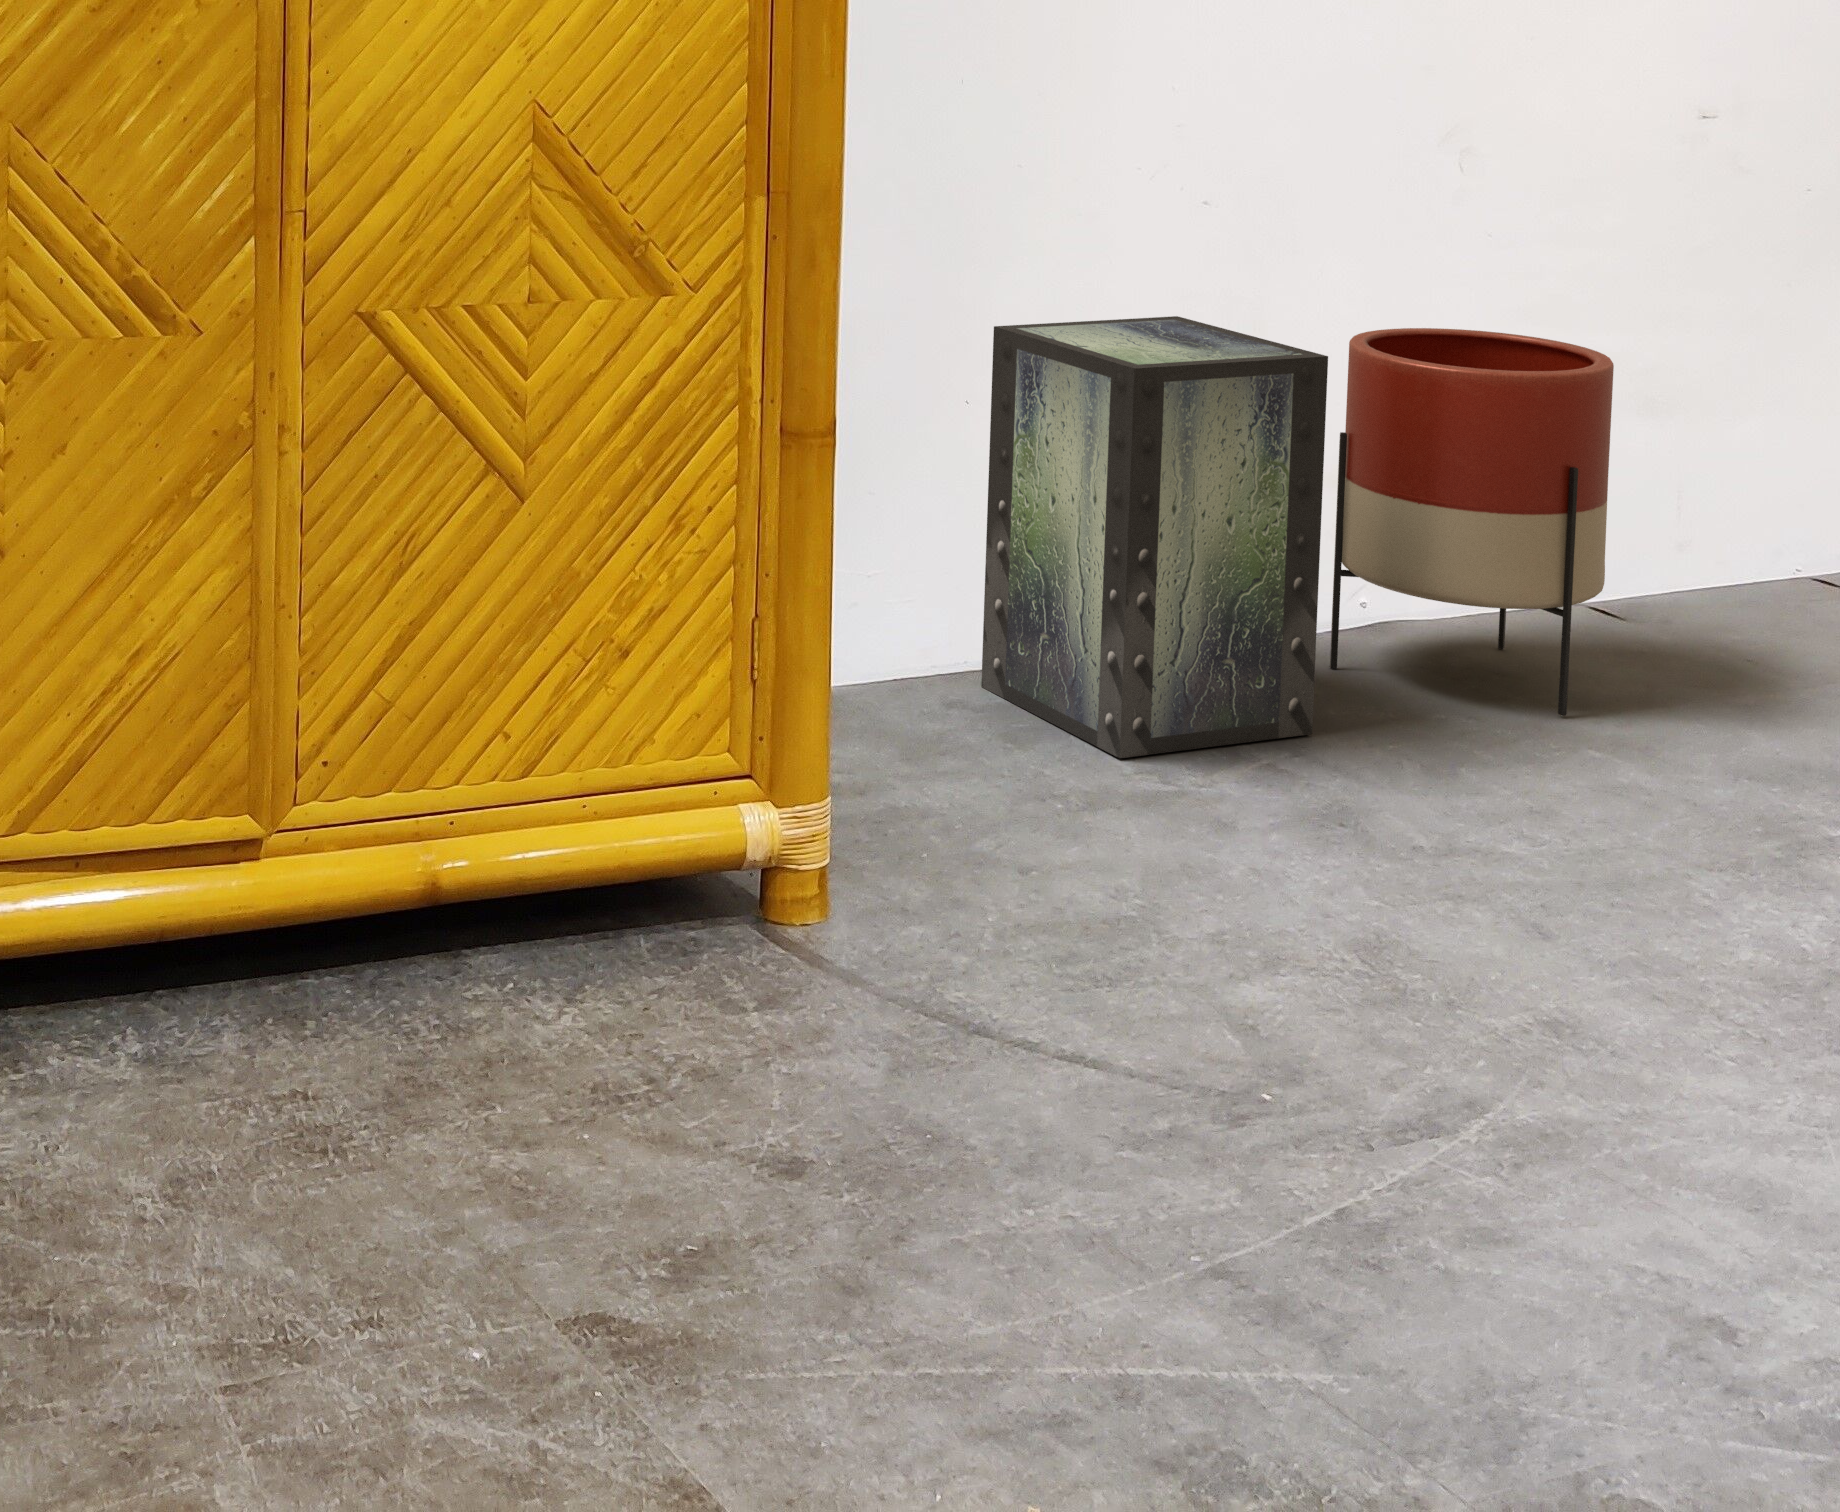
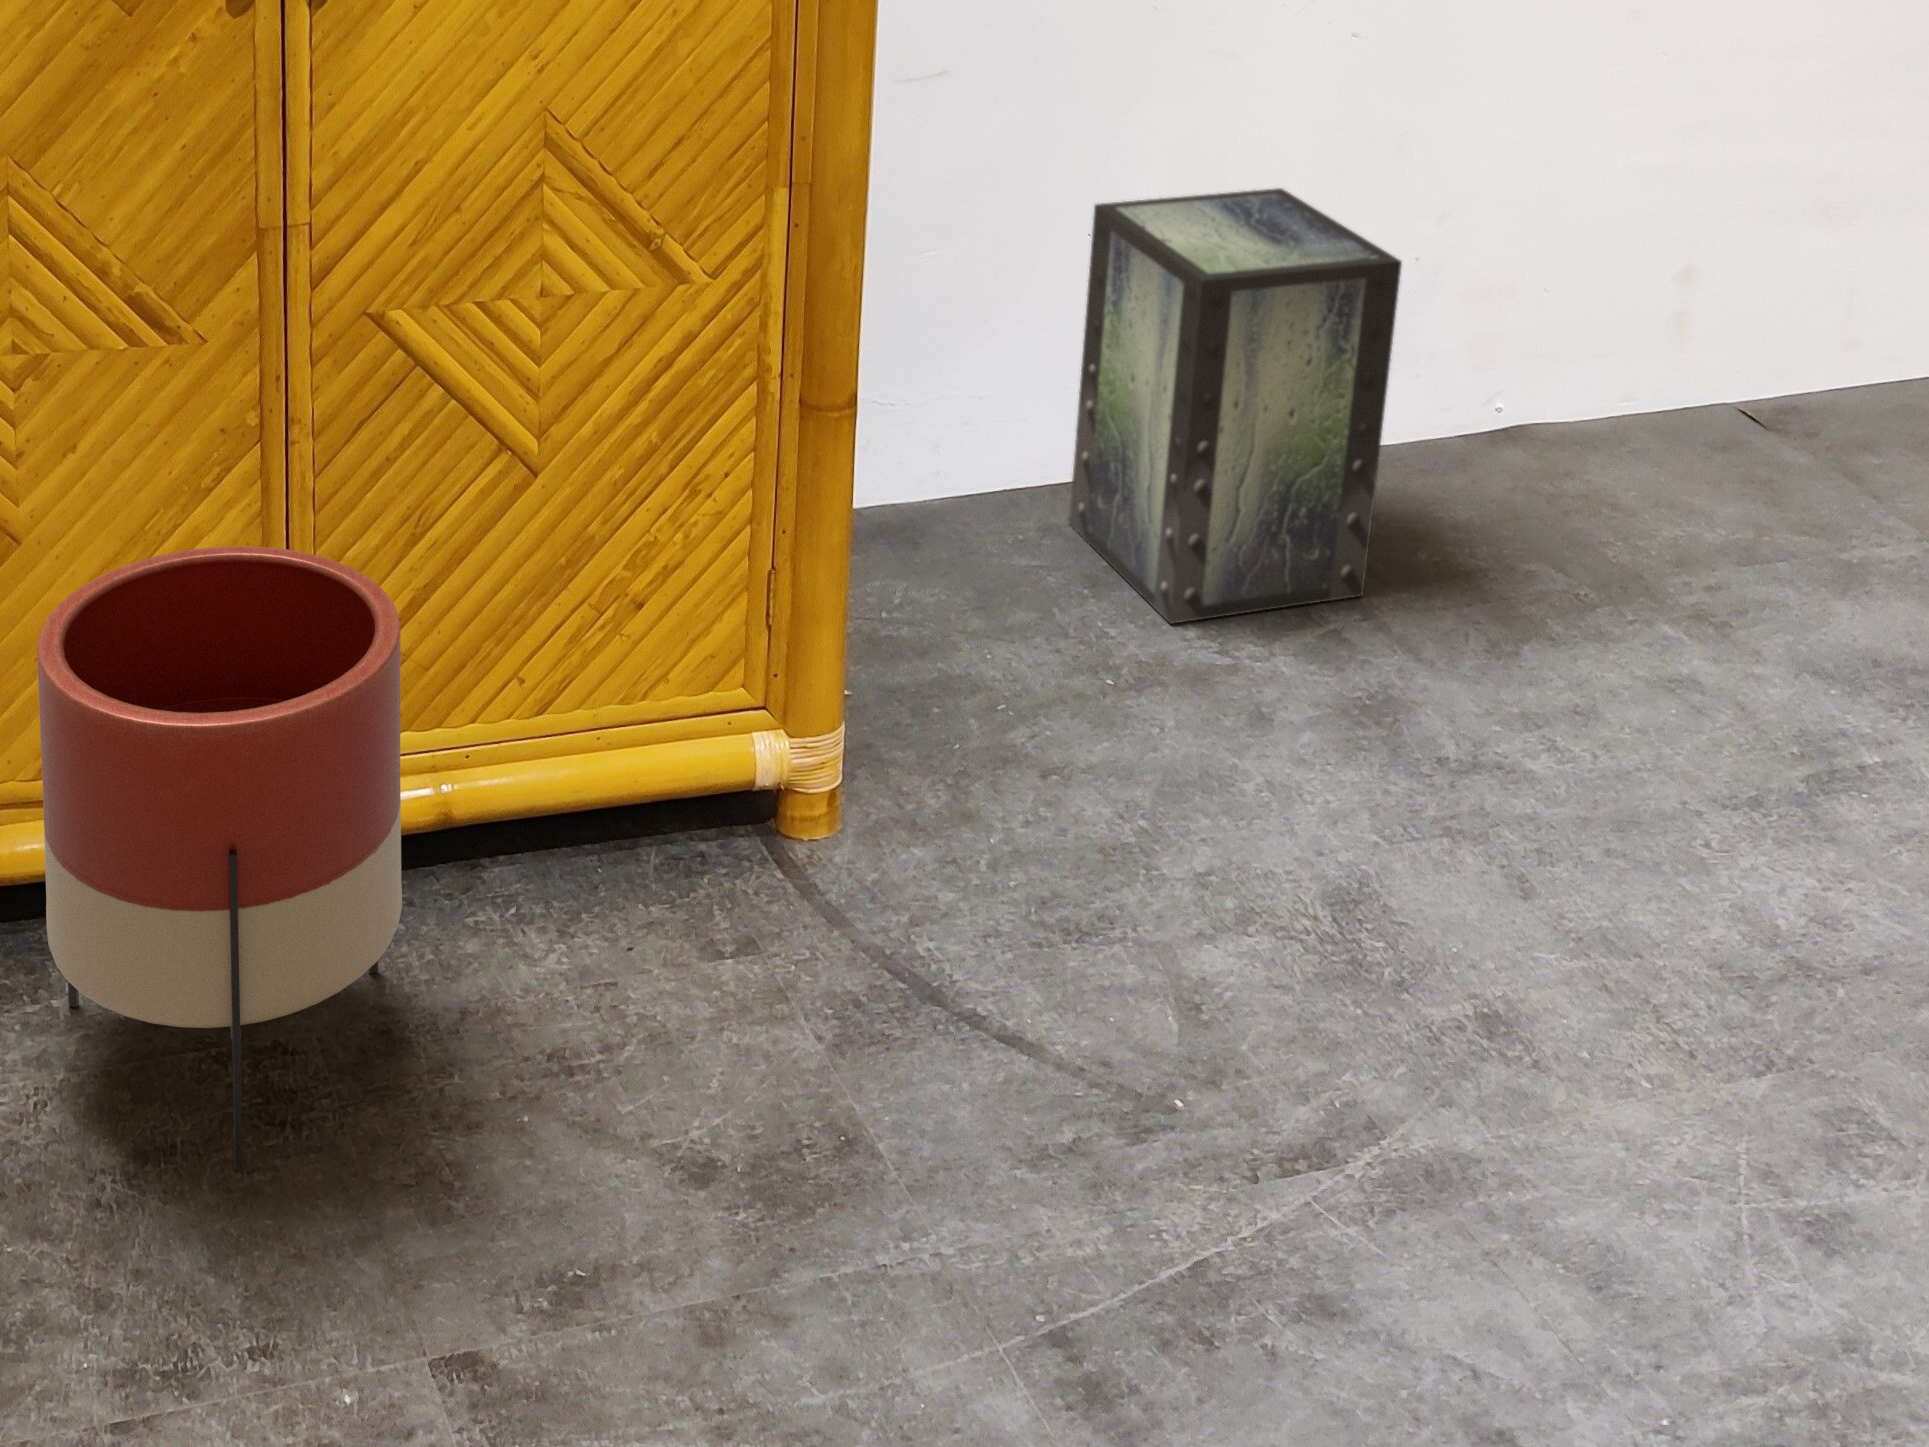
planter: present [1330,328,1614,716] -> present [37,546,402,1170]

